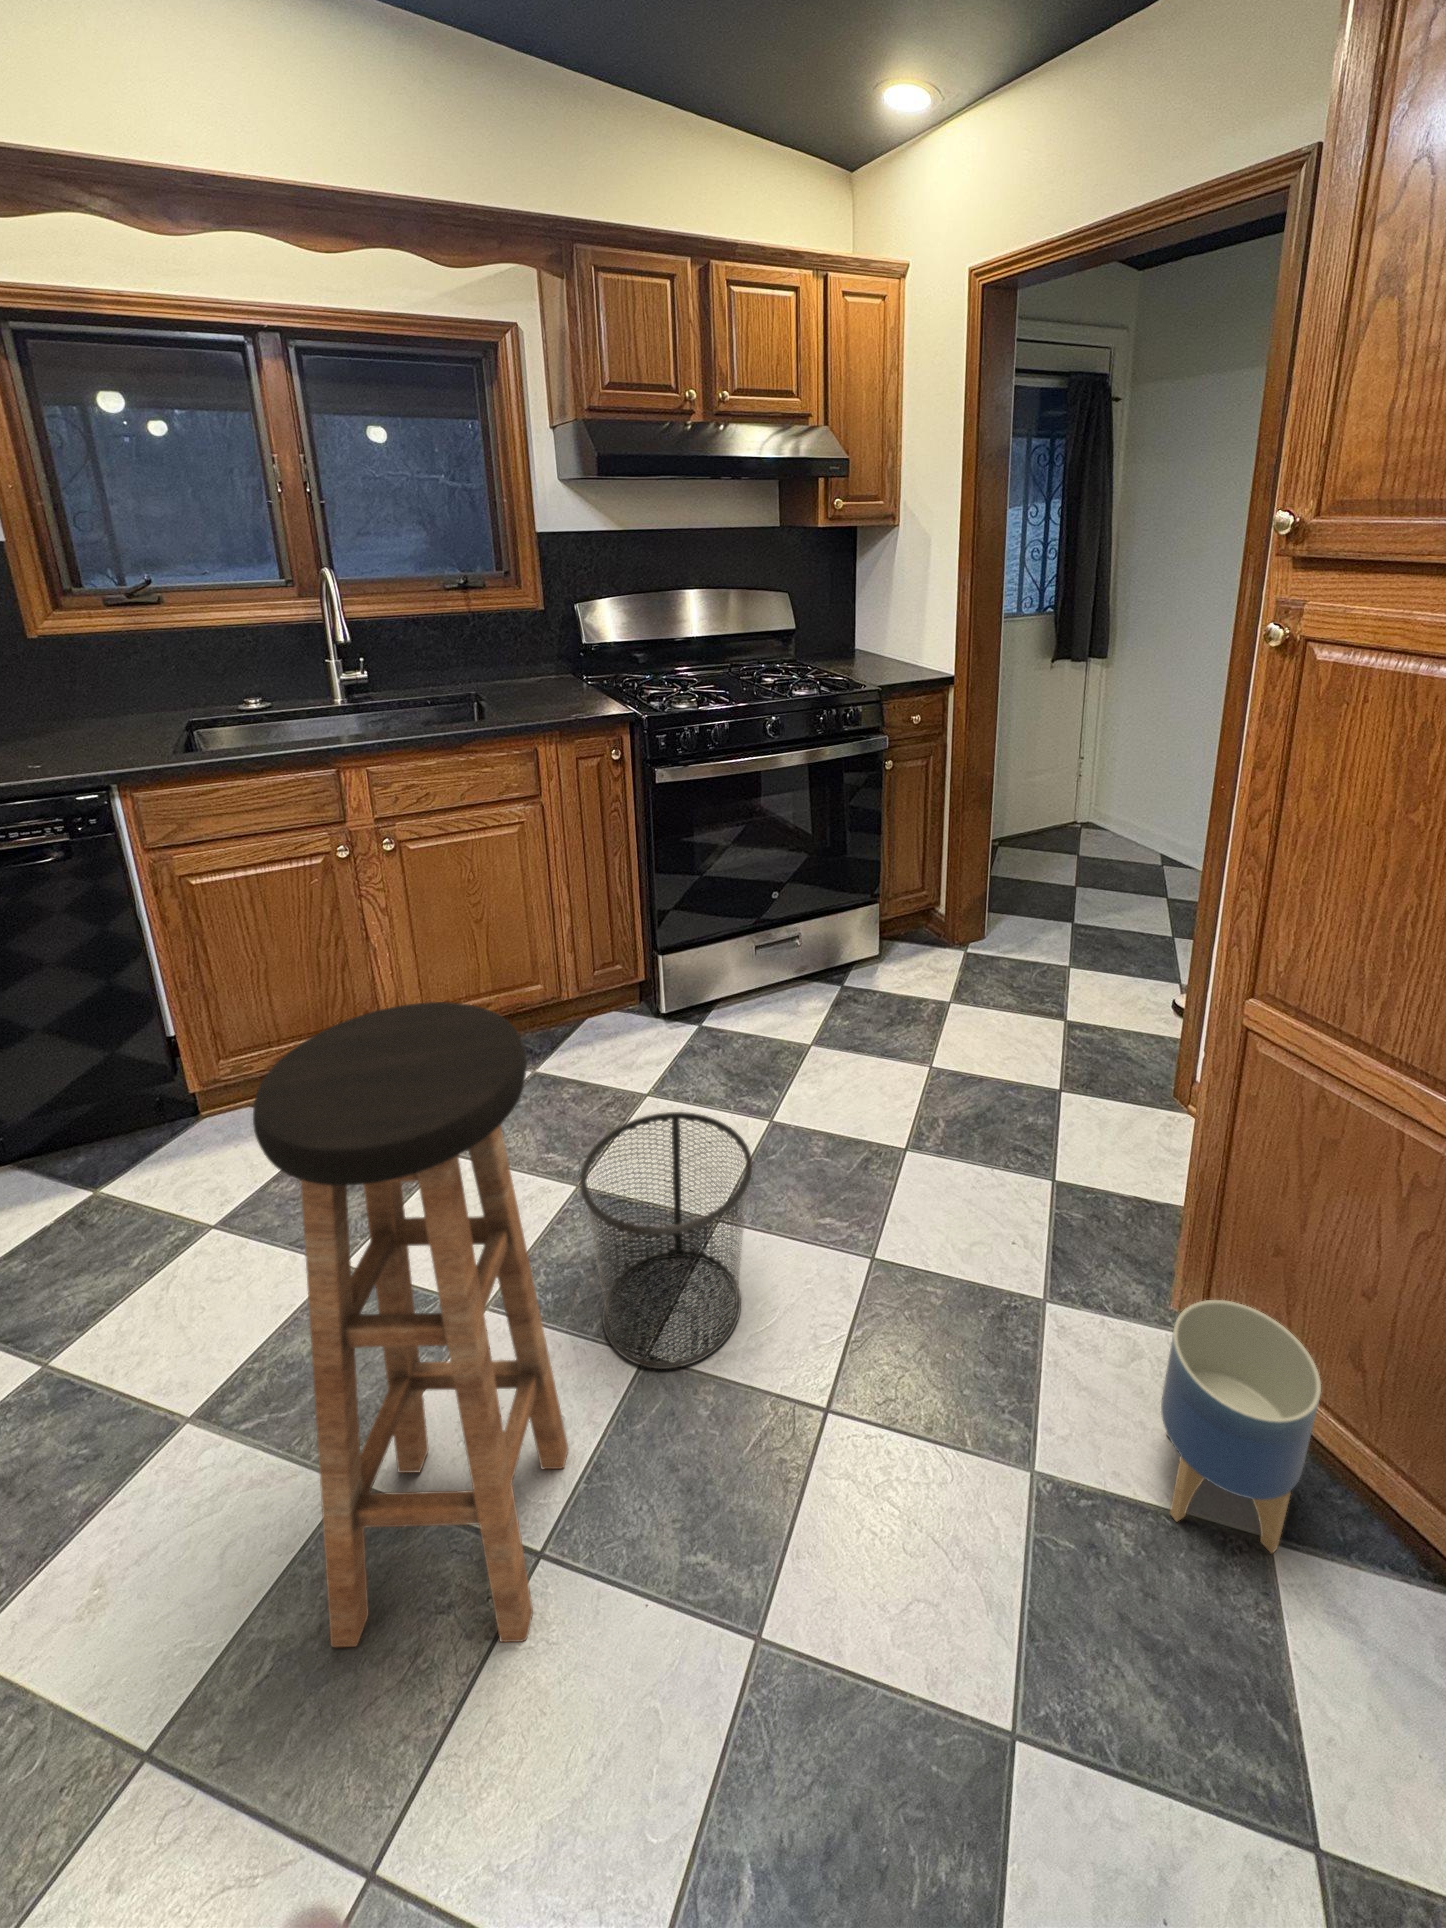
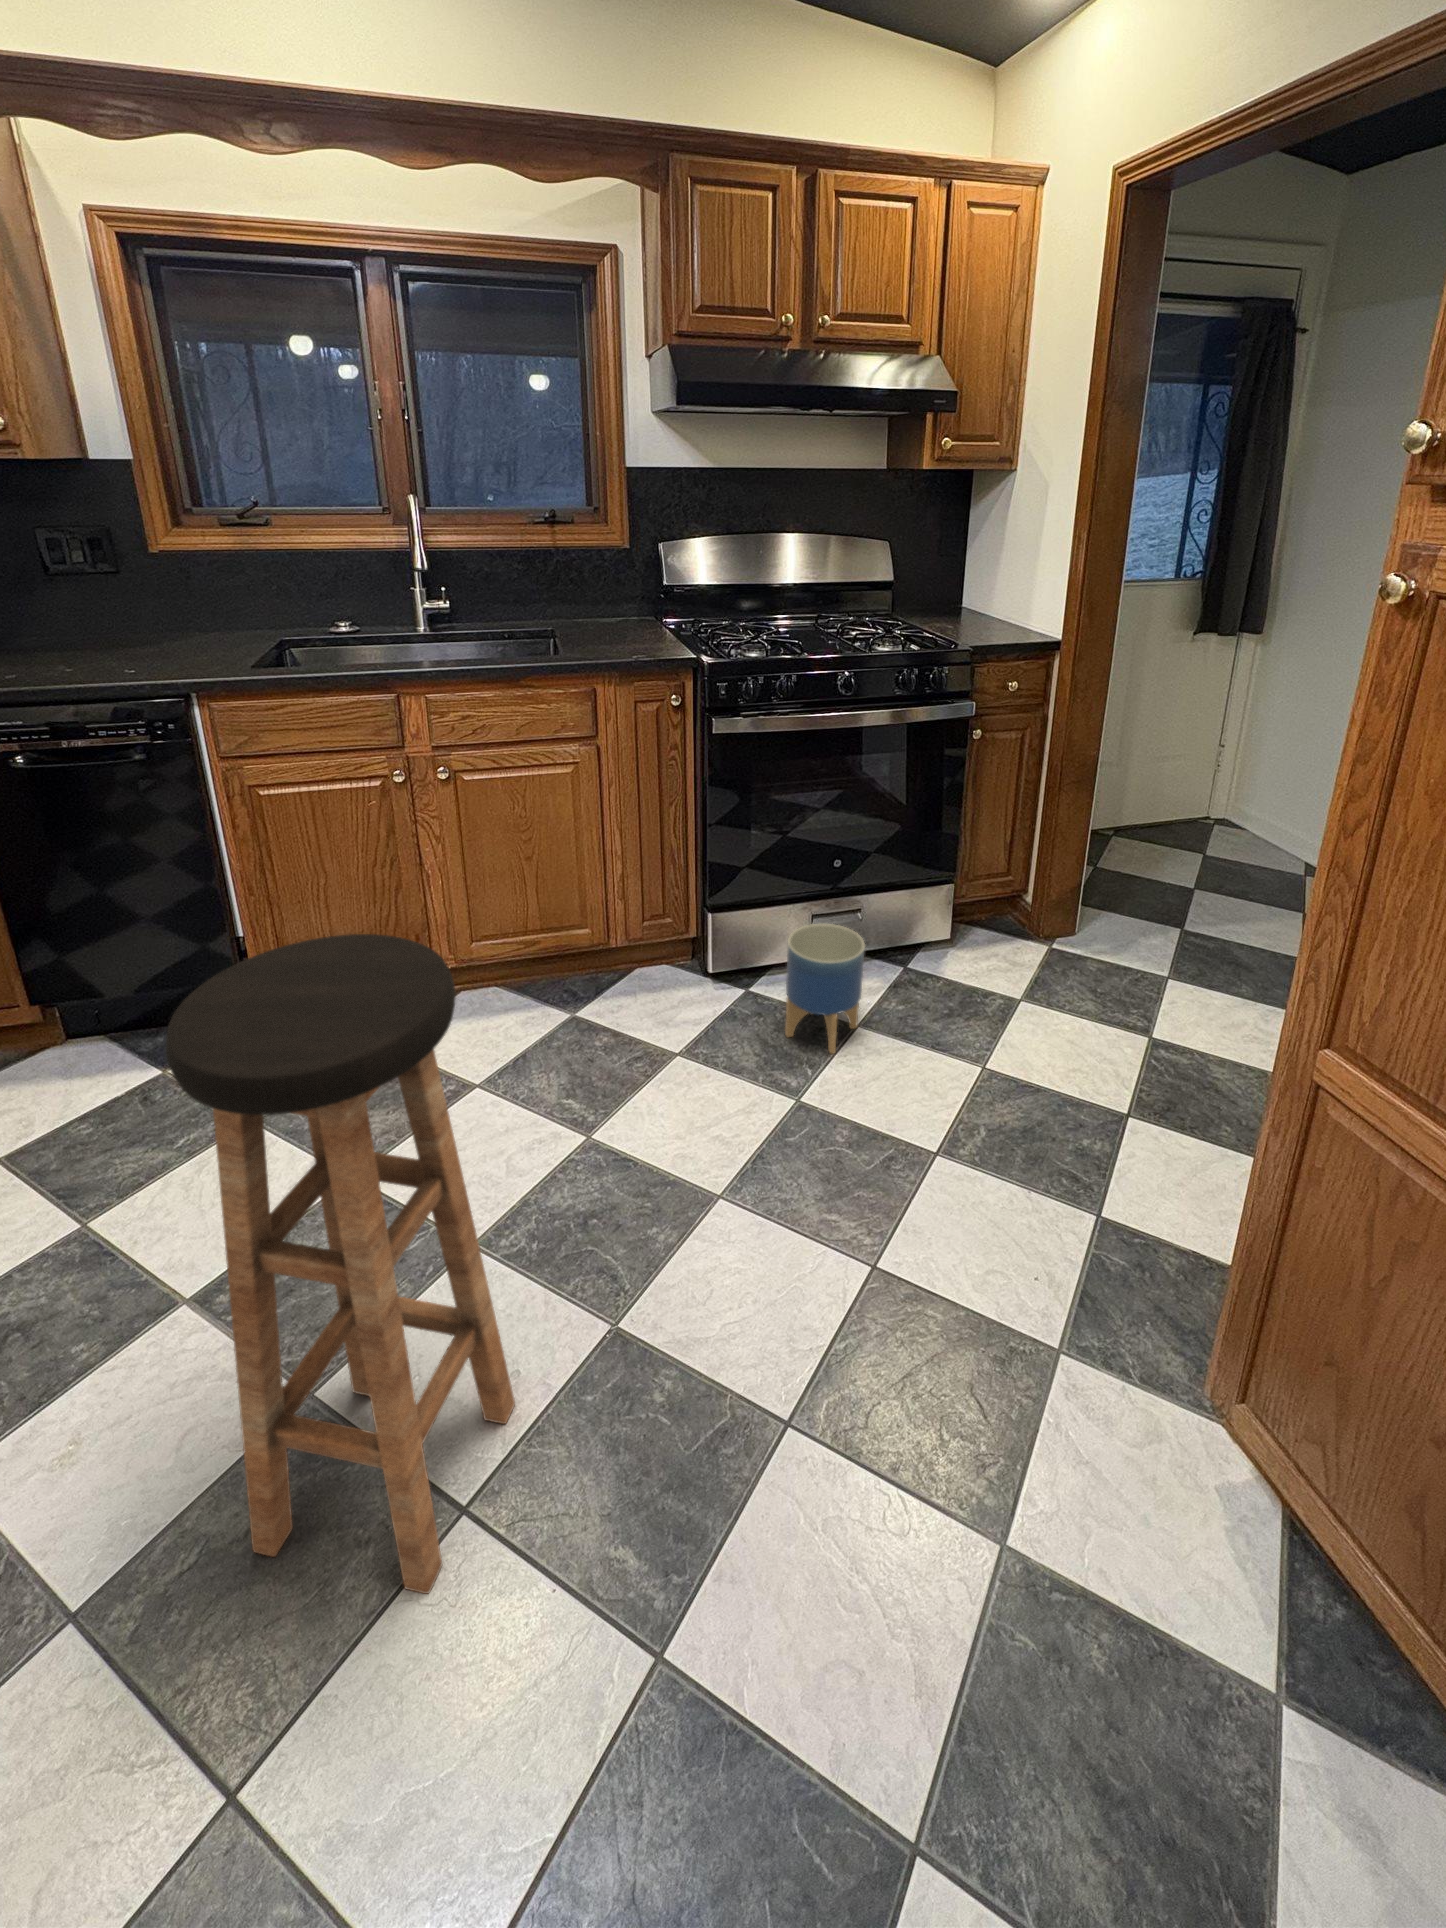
waste bin: present [580,1112,753,1369] -> none [554,1078,737,1343]
planter: present [1161,1300,1321,1553] -> present [785,924,865,1054]

